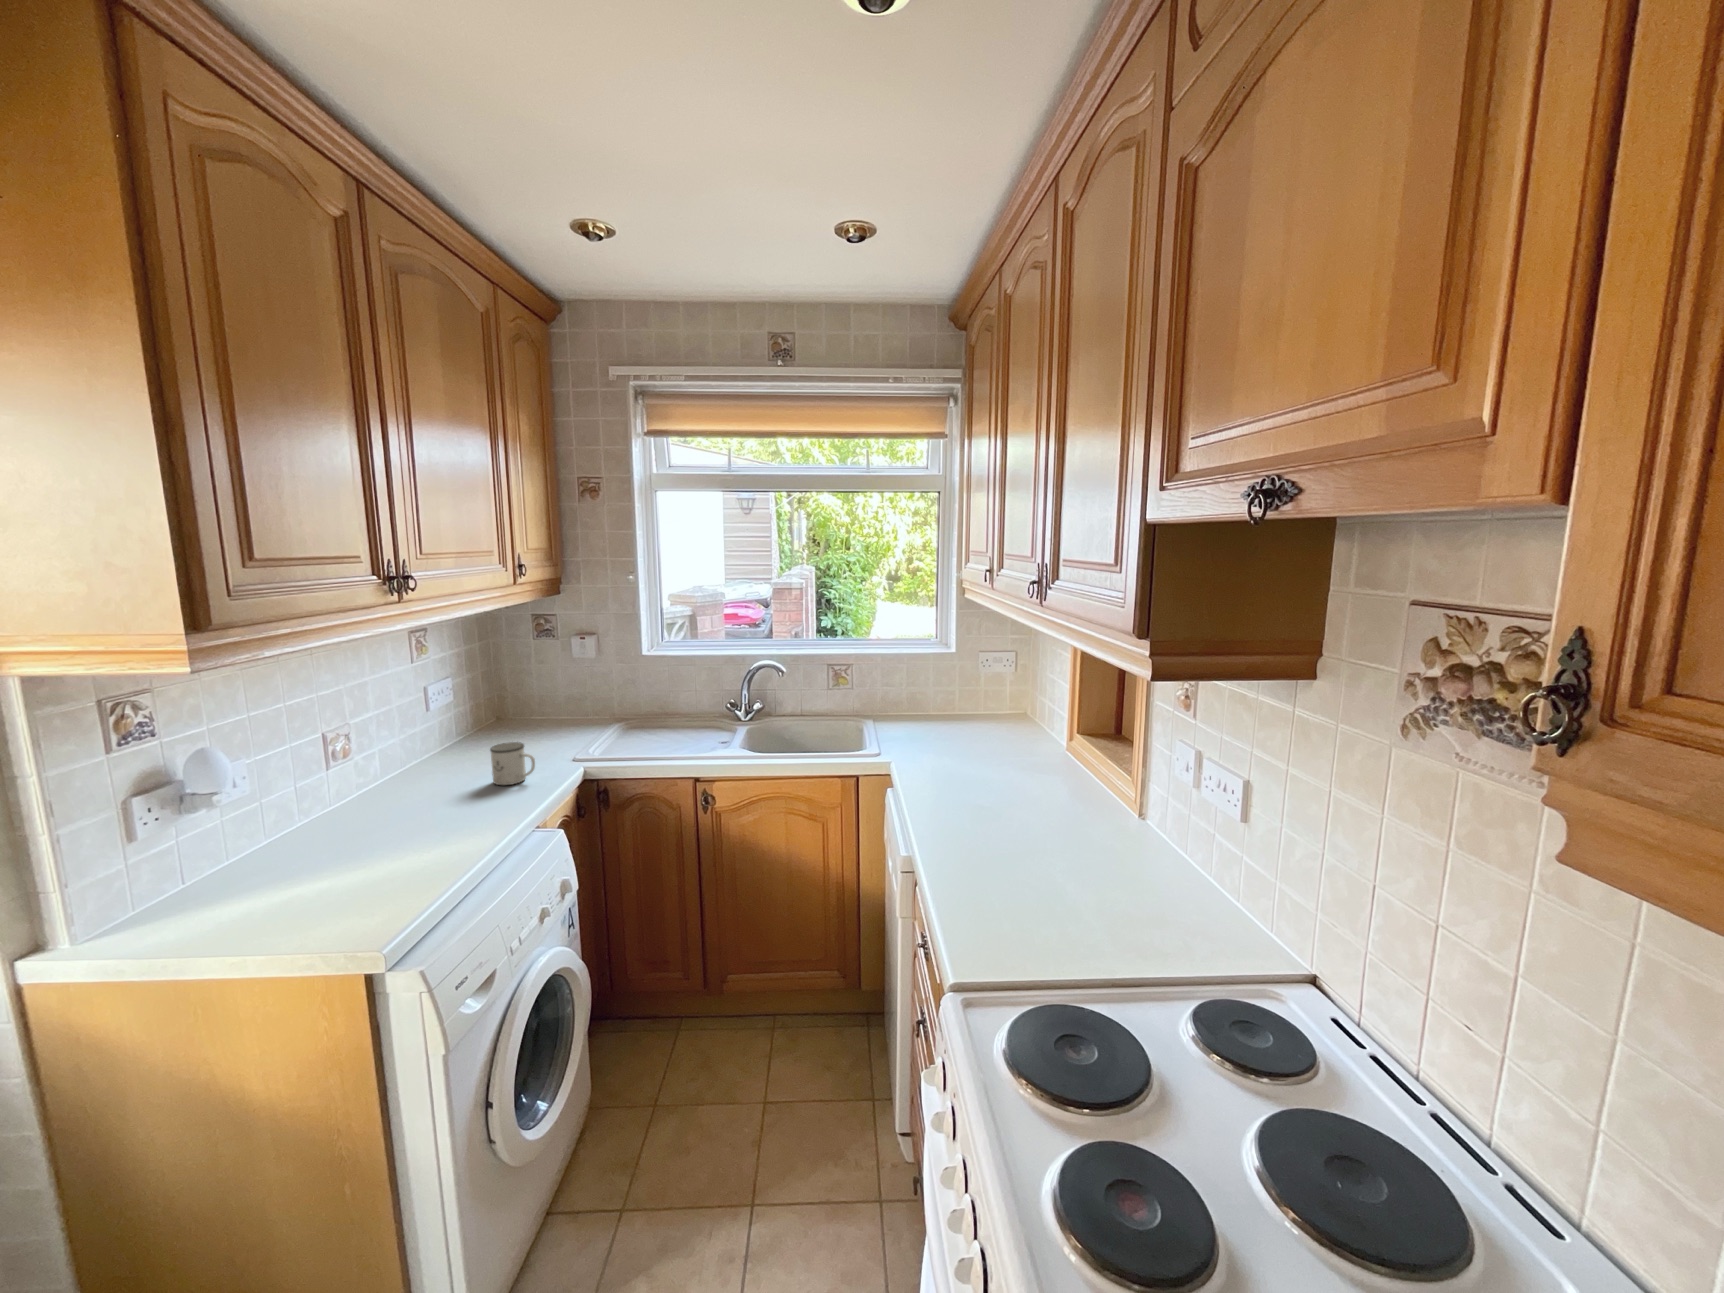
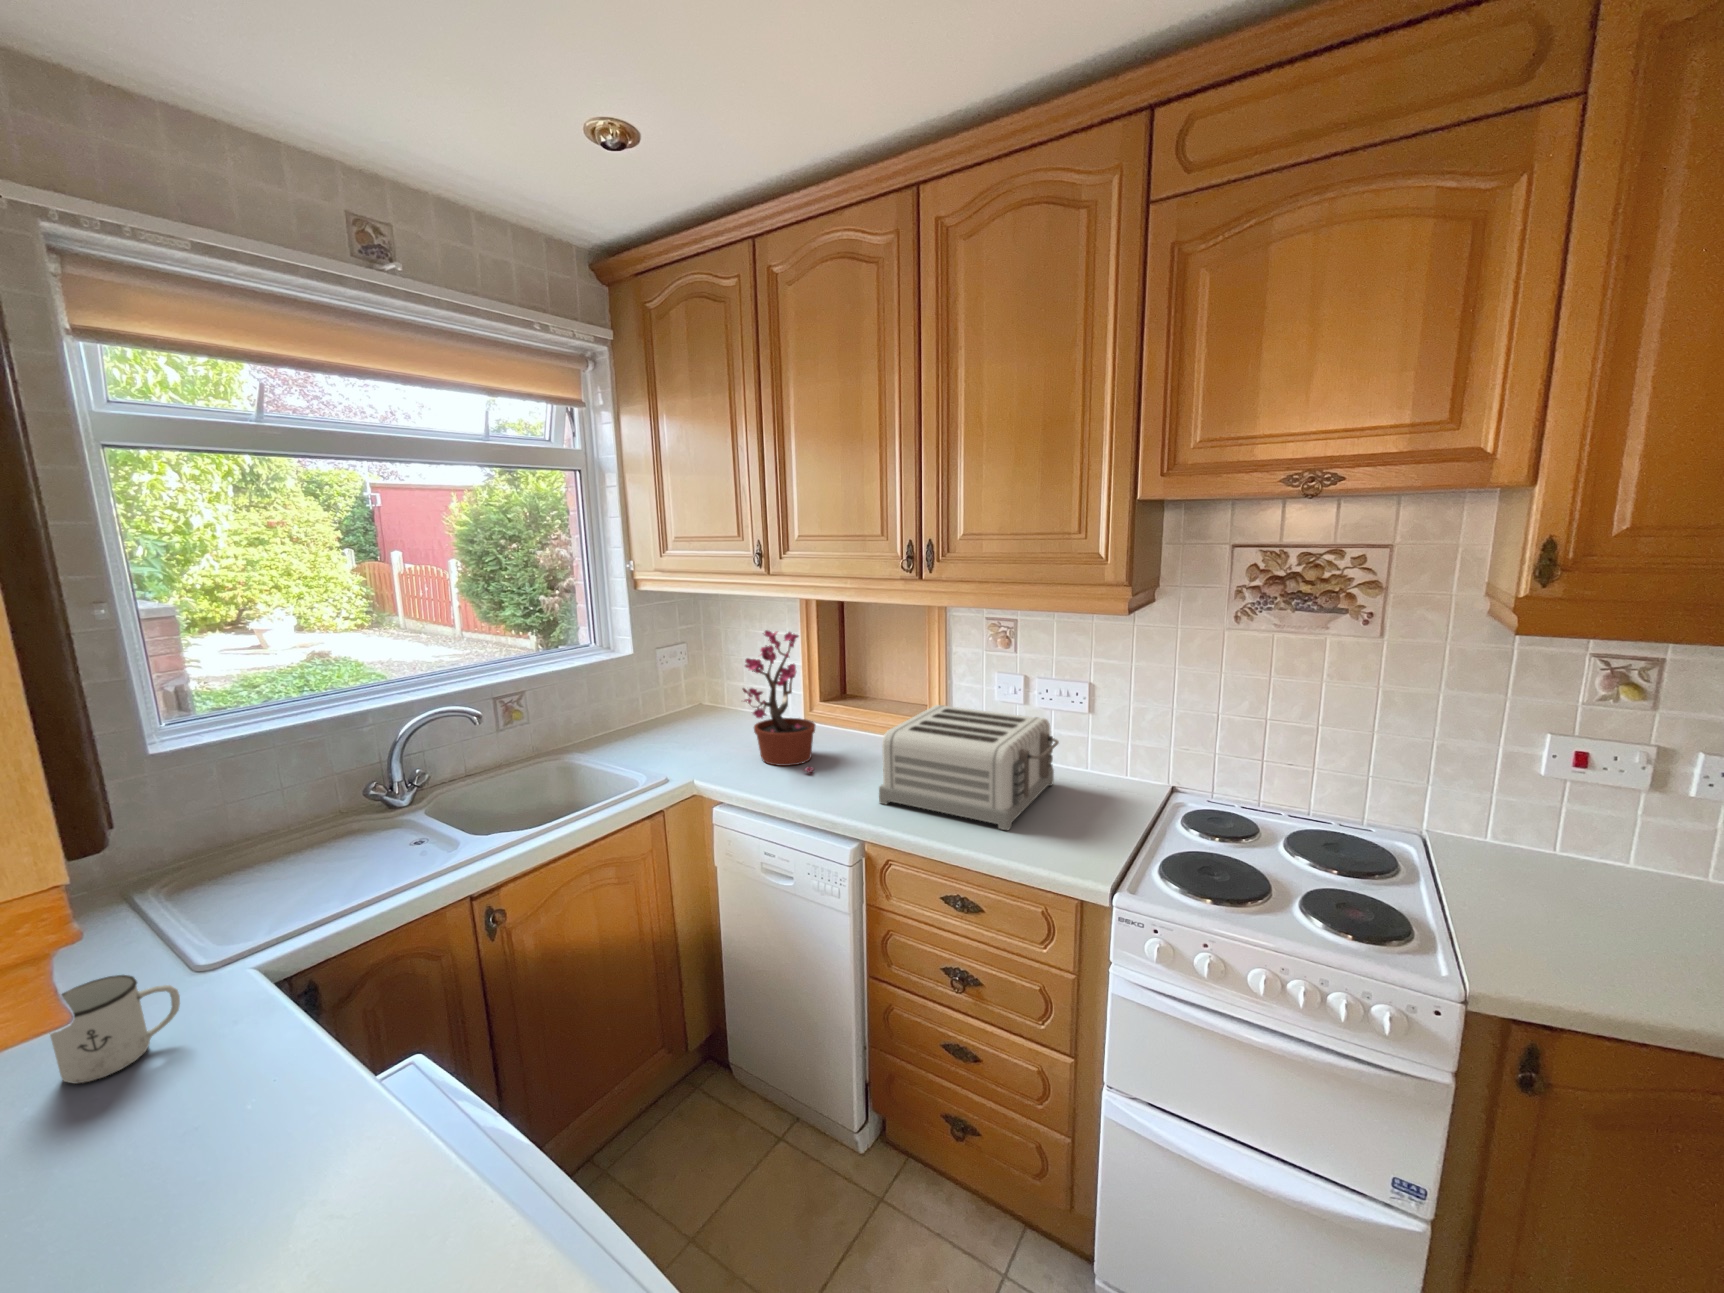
potted plant: none [945,645,1037,786] -> present [743,630,815,773]
toaster: none [986,754,1189,896] -> present [879,705,1059,830]

